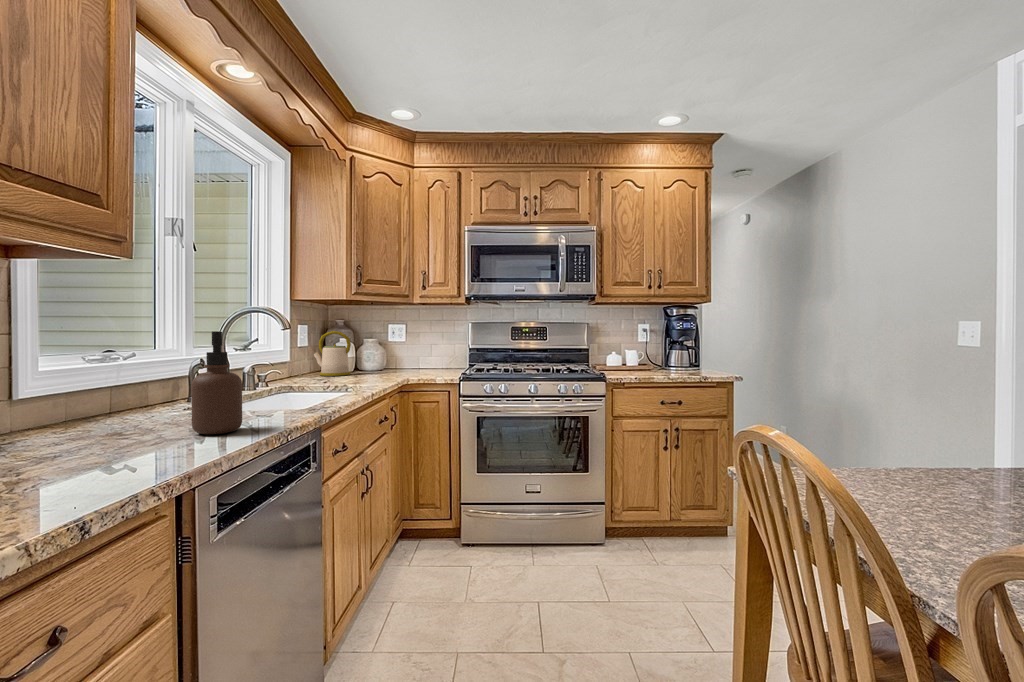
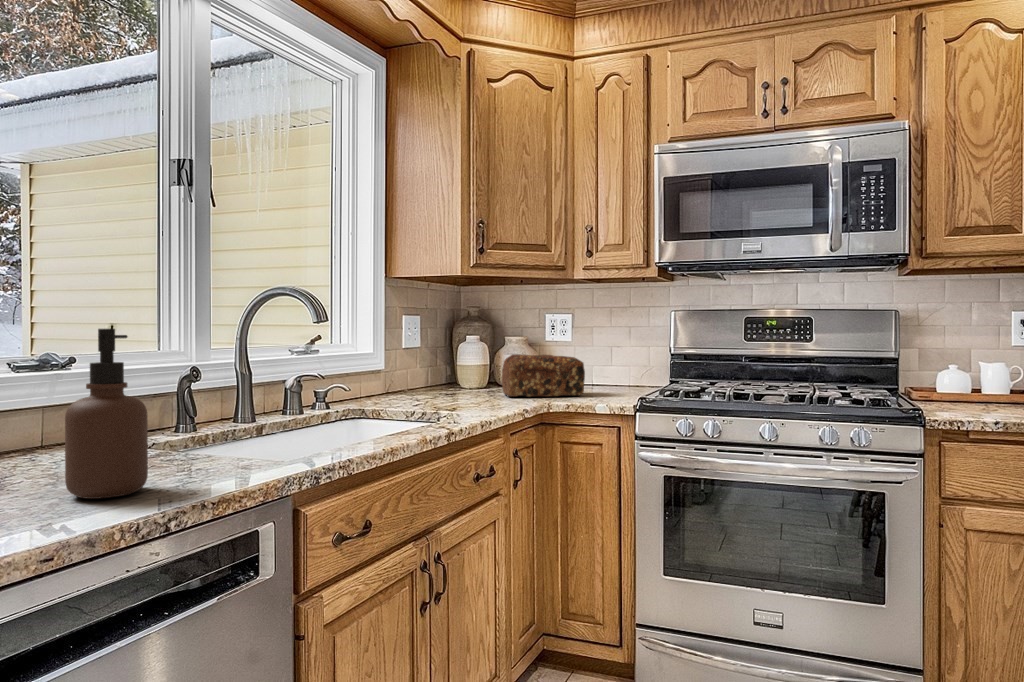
kettle: present [314,331,351,376] -> none [420,326,472,394]
bread loaf: none [372,349,426,376] -> present [502,354,585,397]

